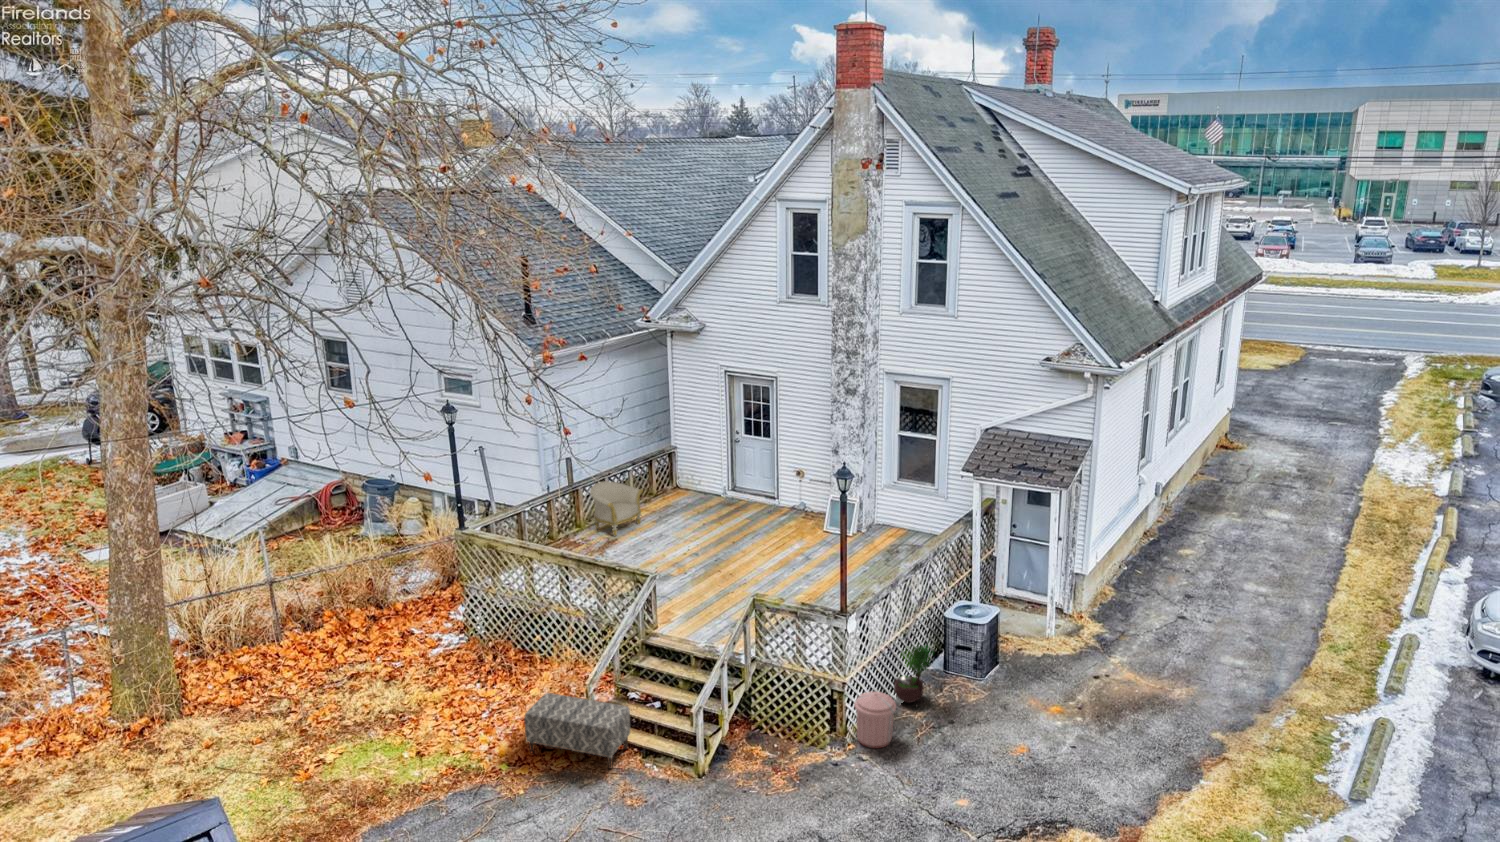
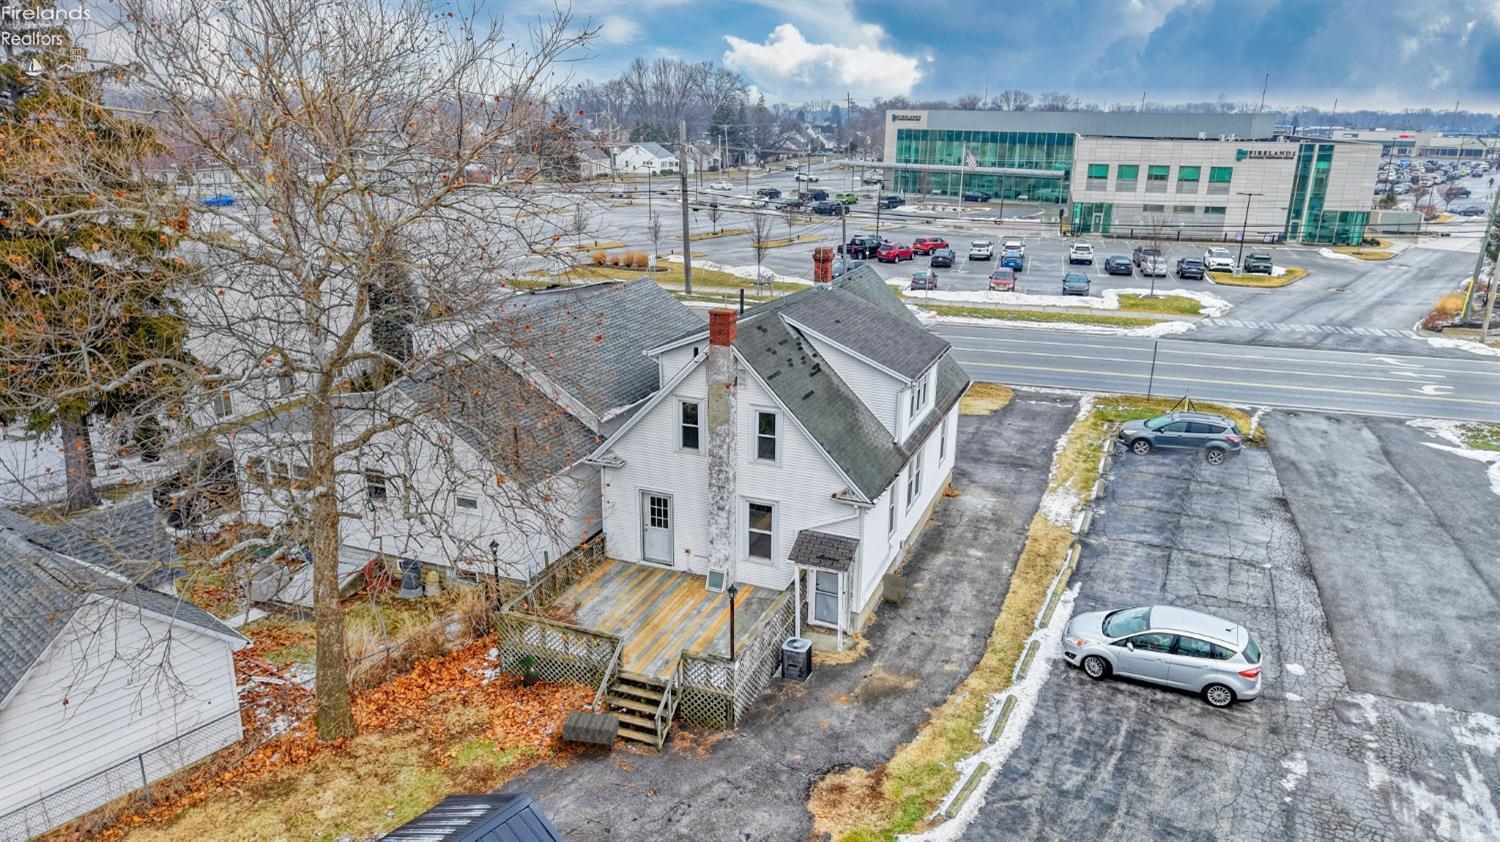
armchair: present [590,481,643,536] -> present [882,573,908,607]
potted tree: present [894,645,931,703] -> present [518,655,539,684]
trash can: present [854,692,896,748] -> none [737,698,758,728]

